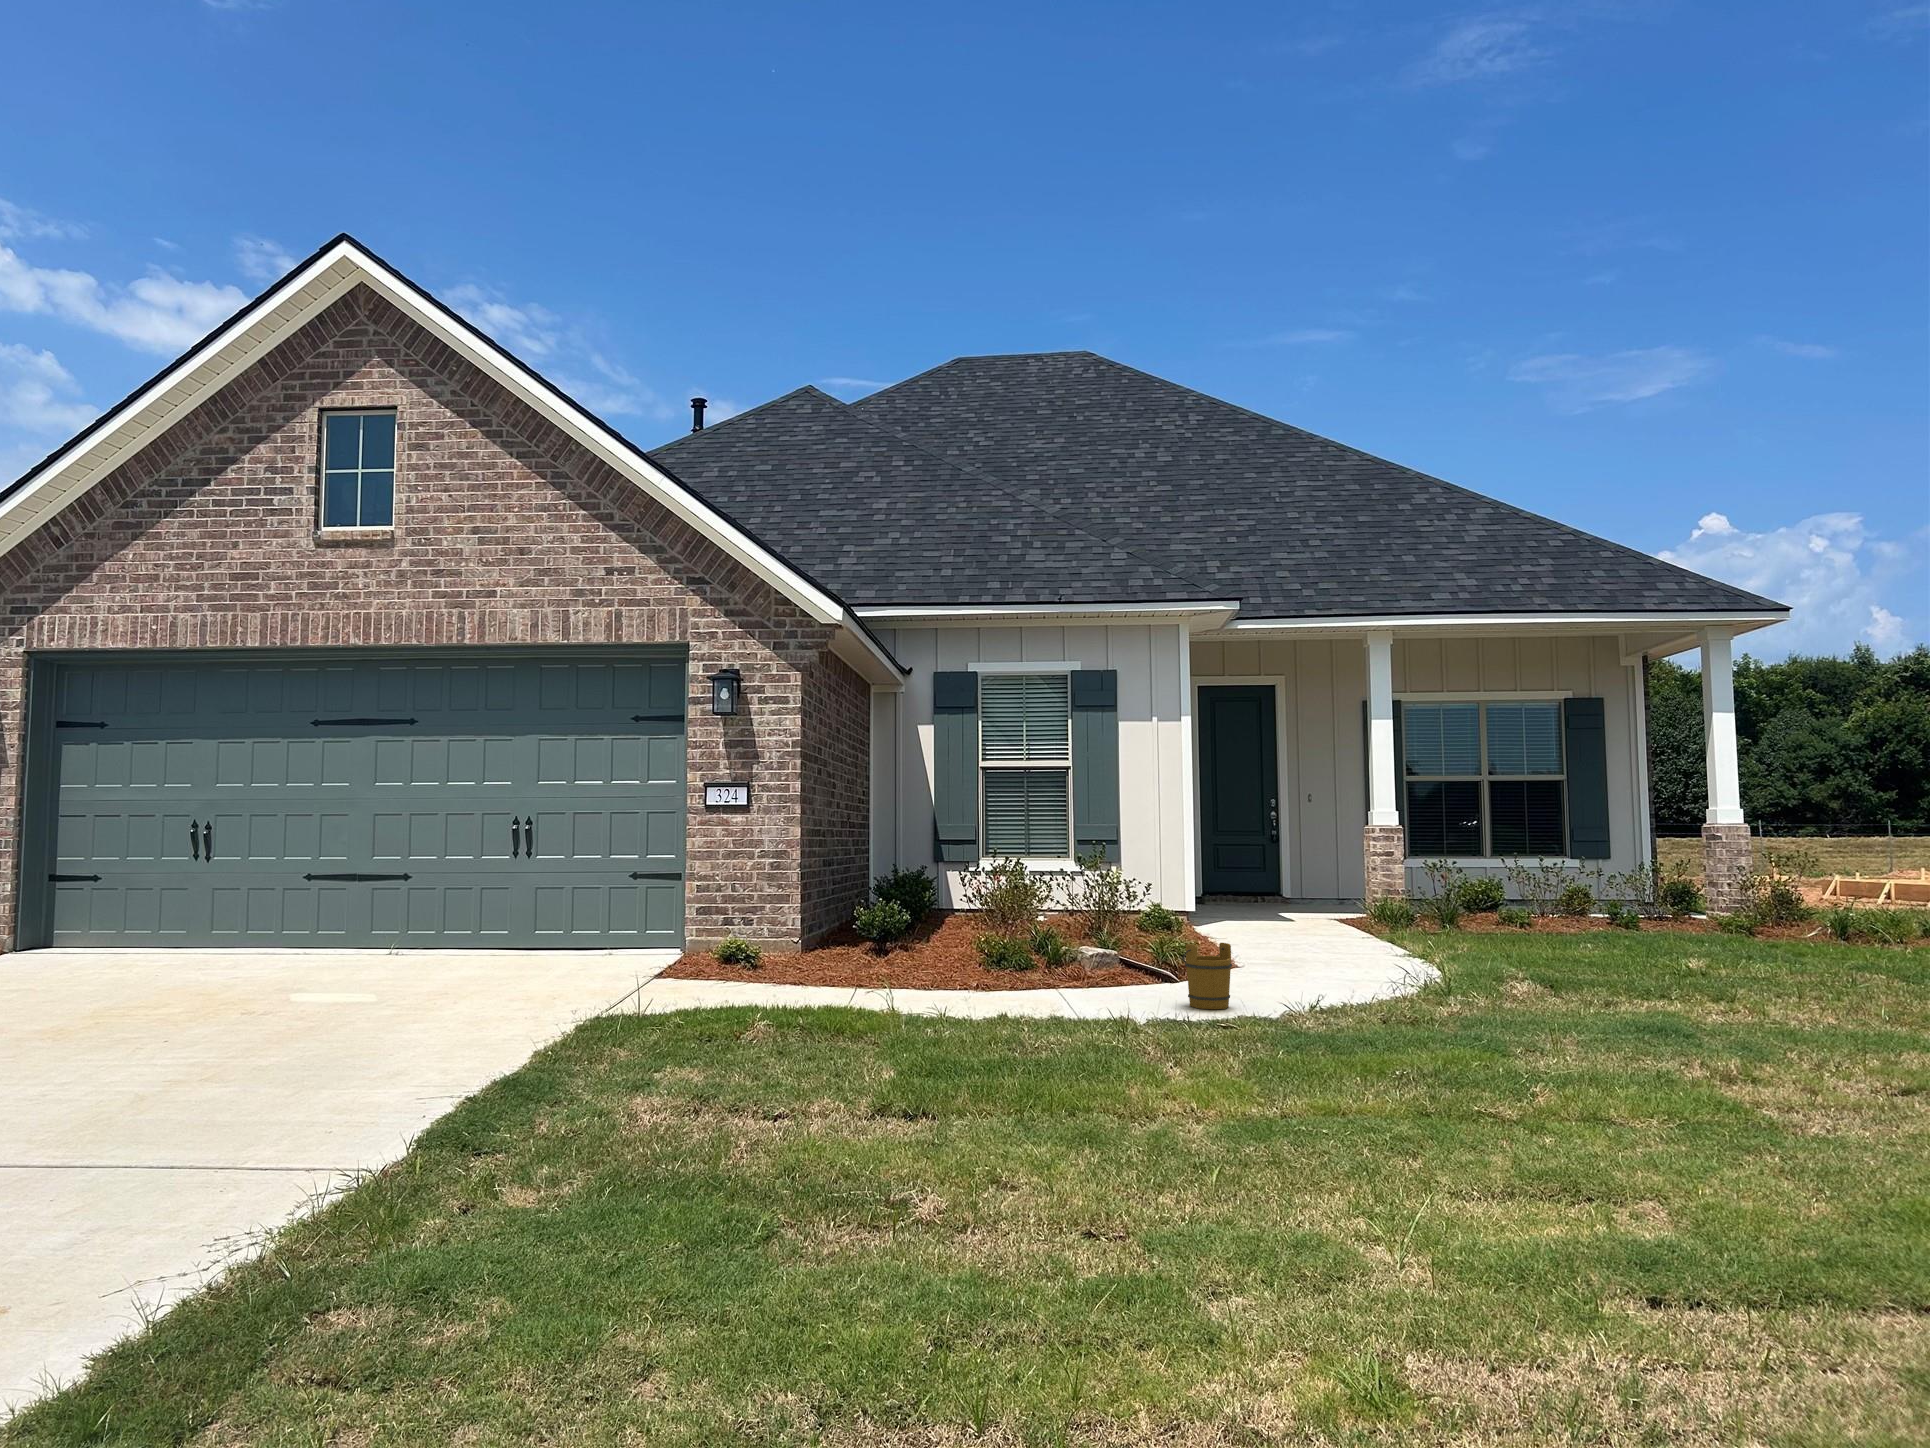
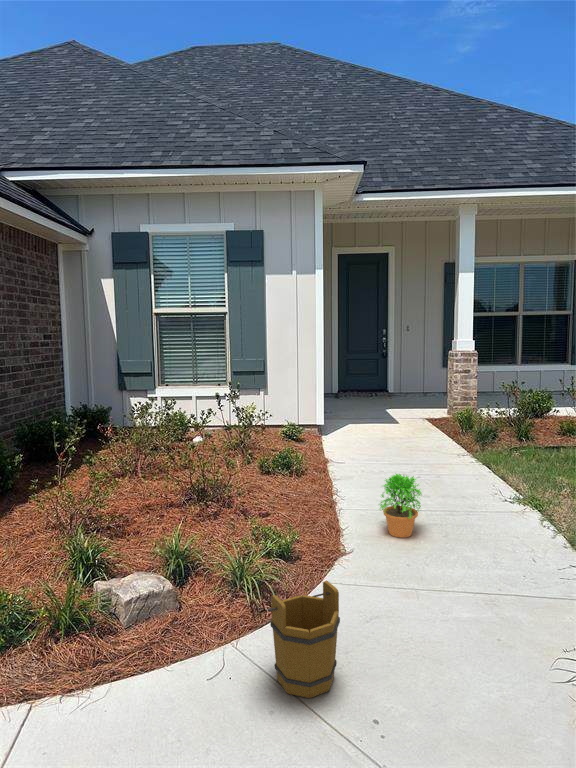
potted plant: none [1261,914,1305,976] -> present [380,474,421,538]

